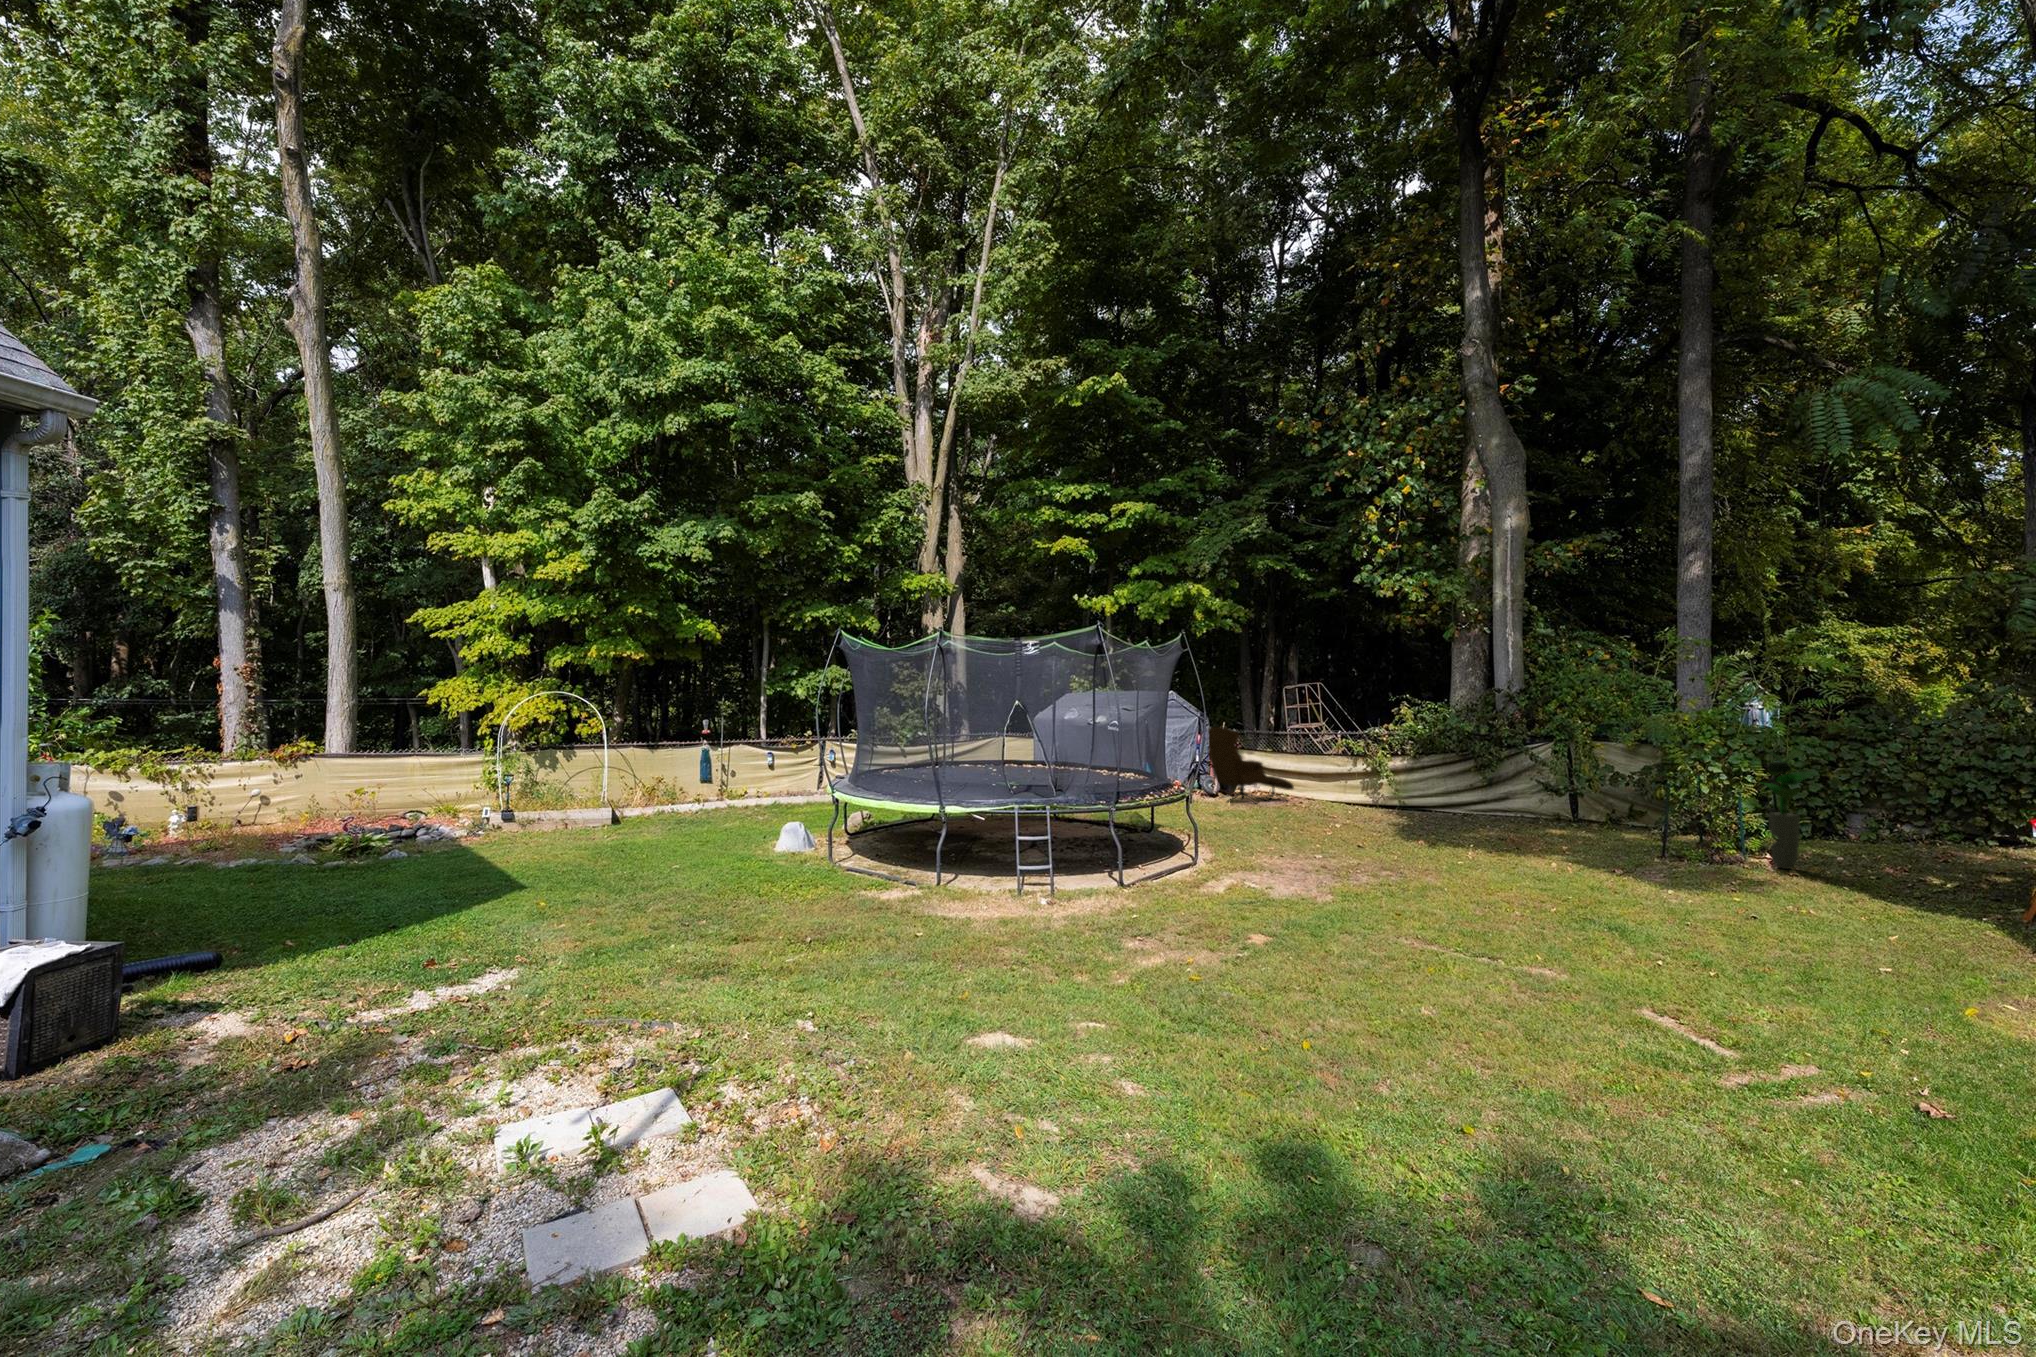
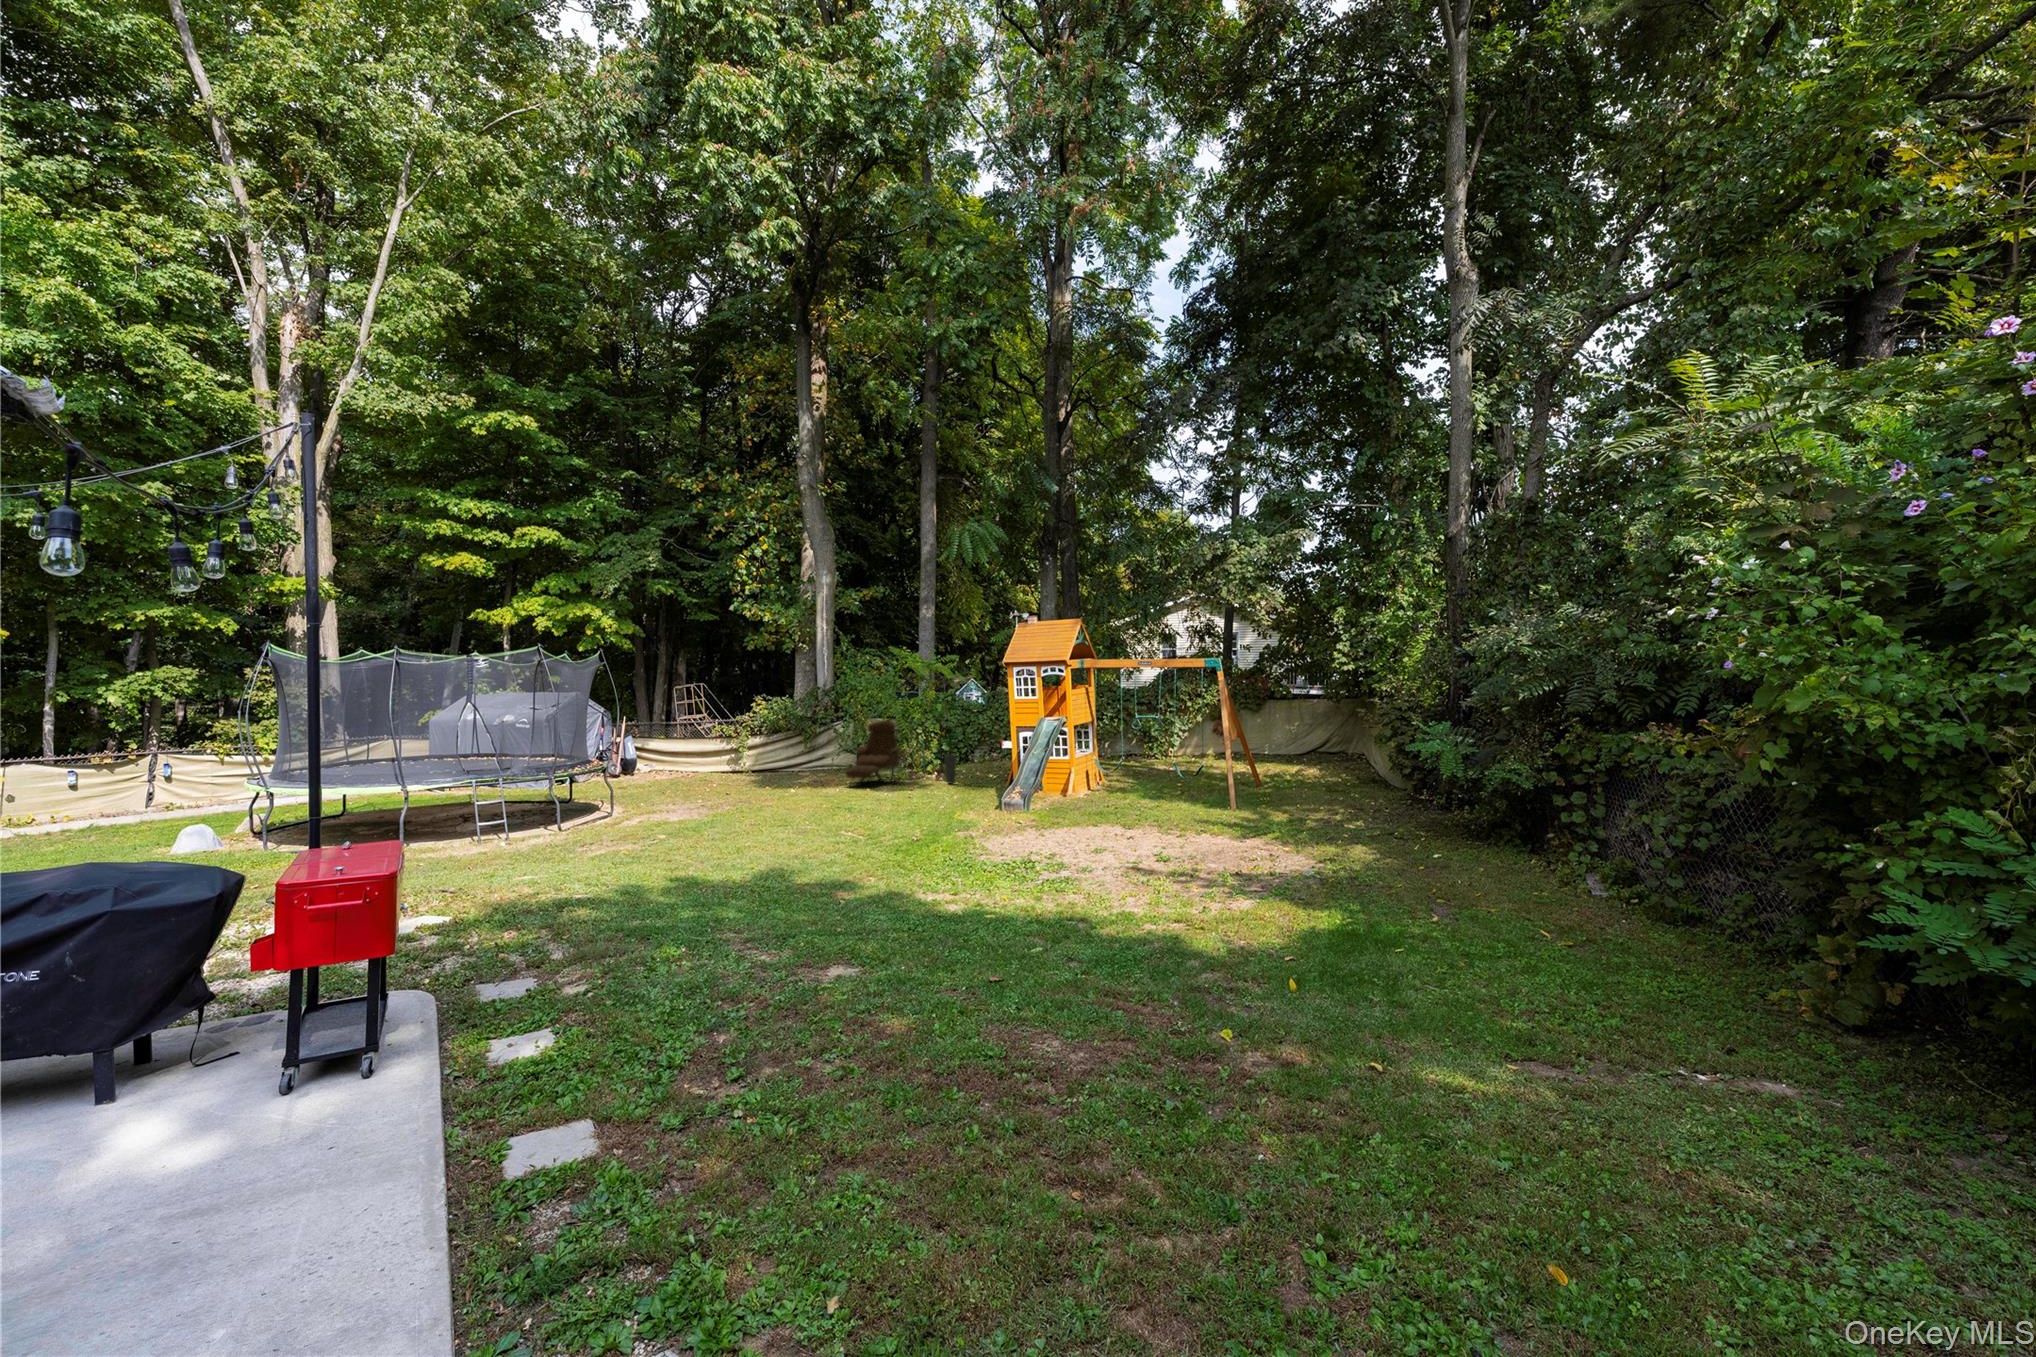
lounge chair: present [1208,727,1294,804] -> present [845,721,902,785]

